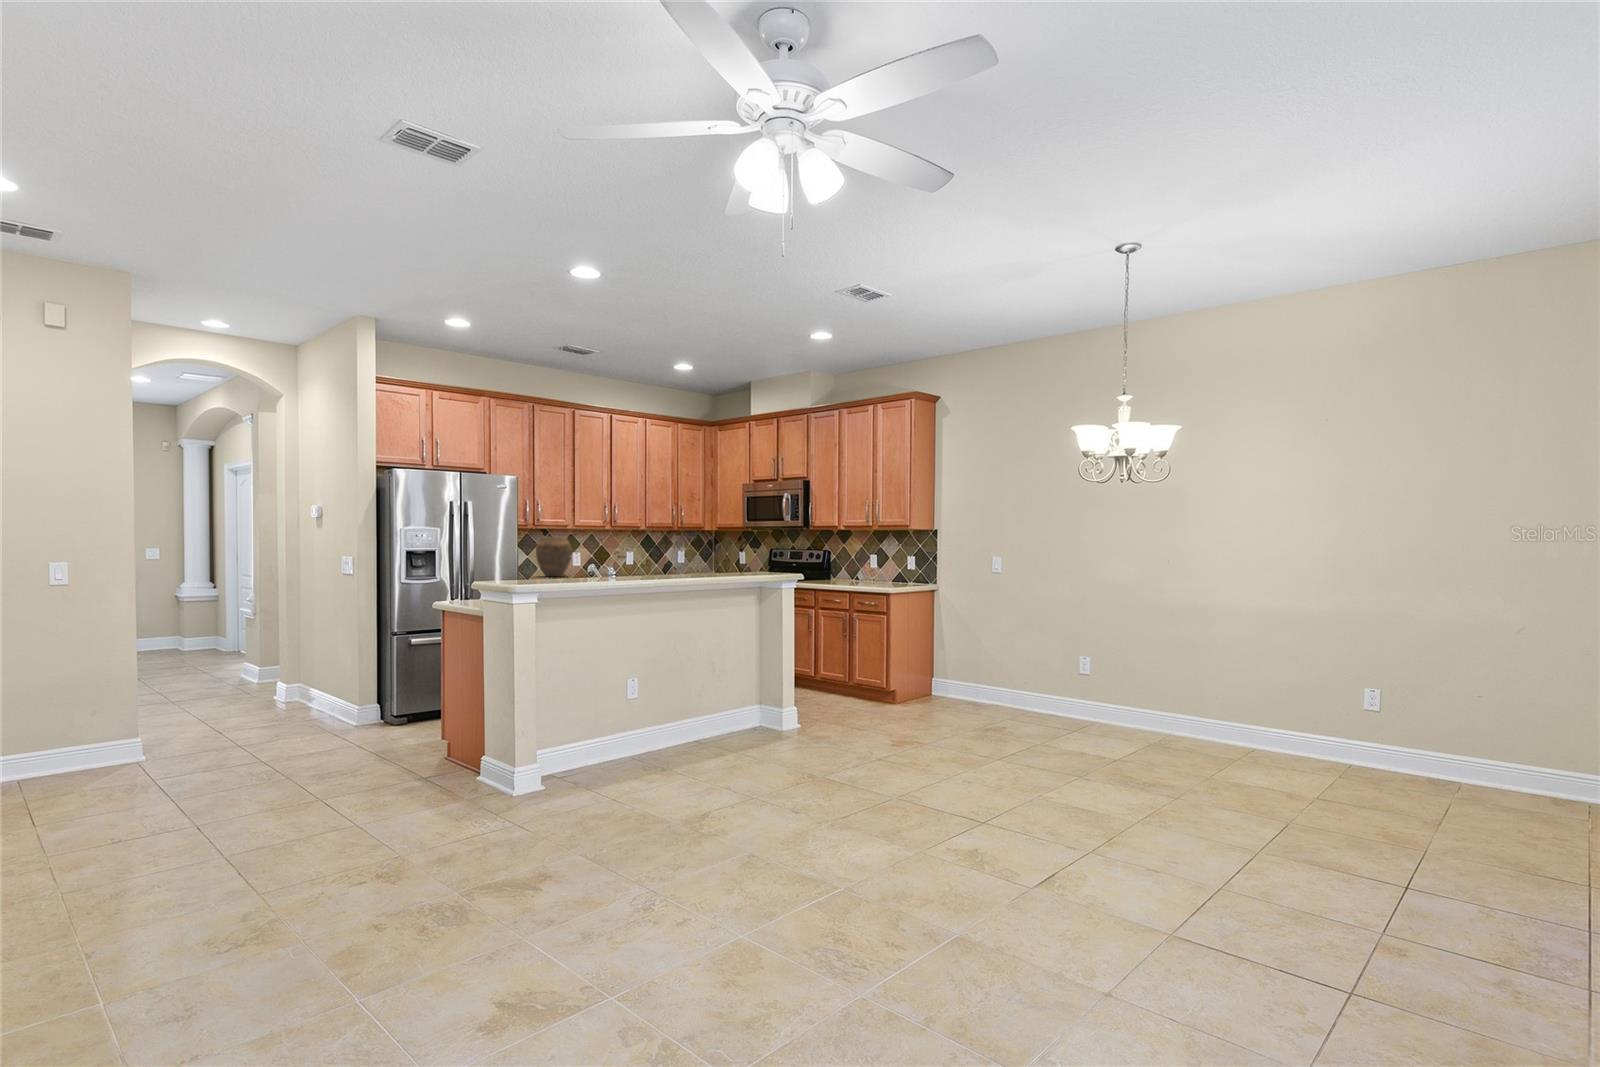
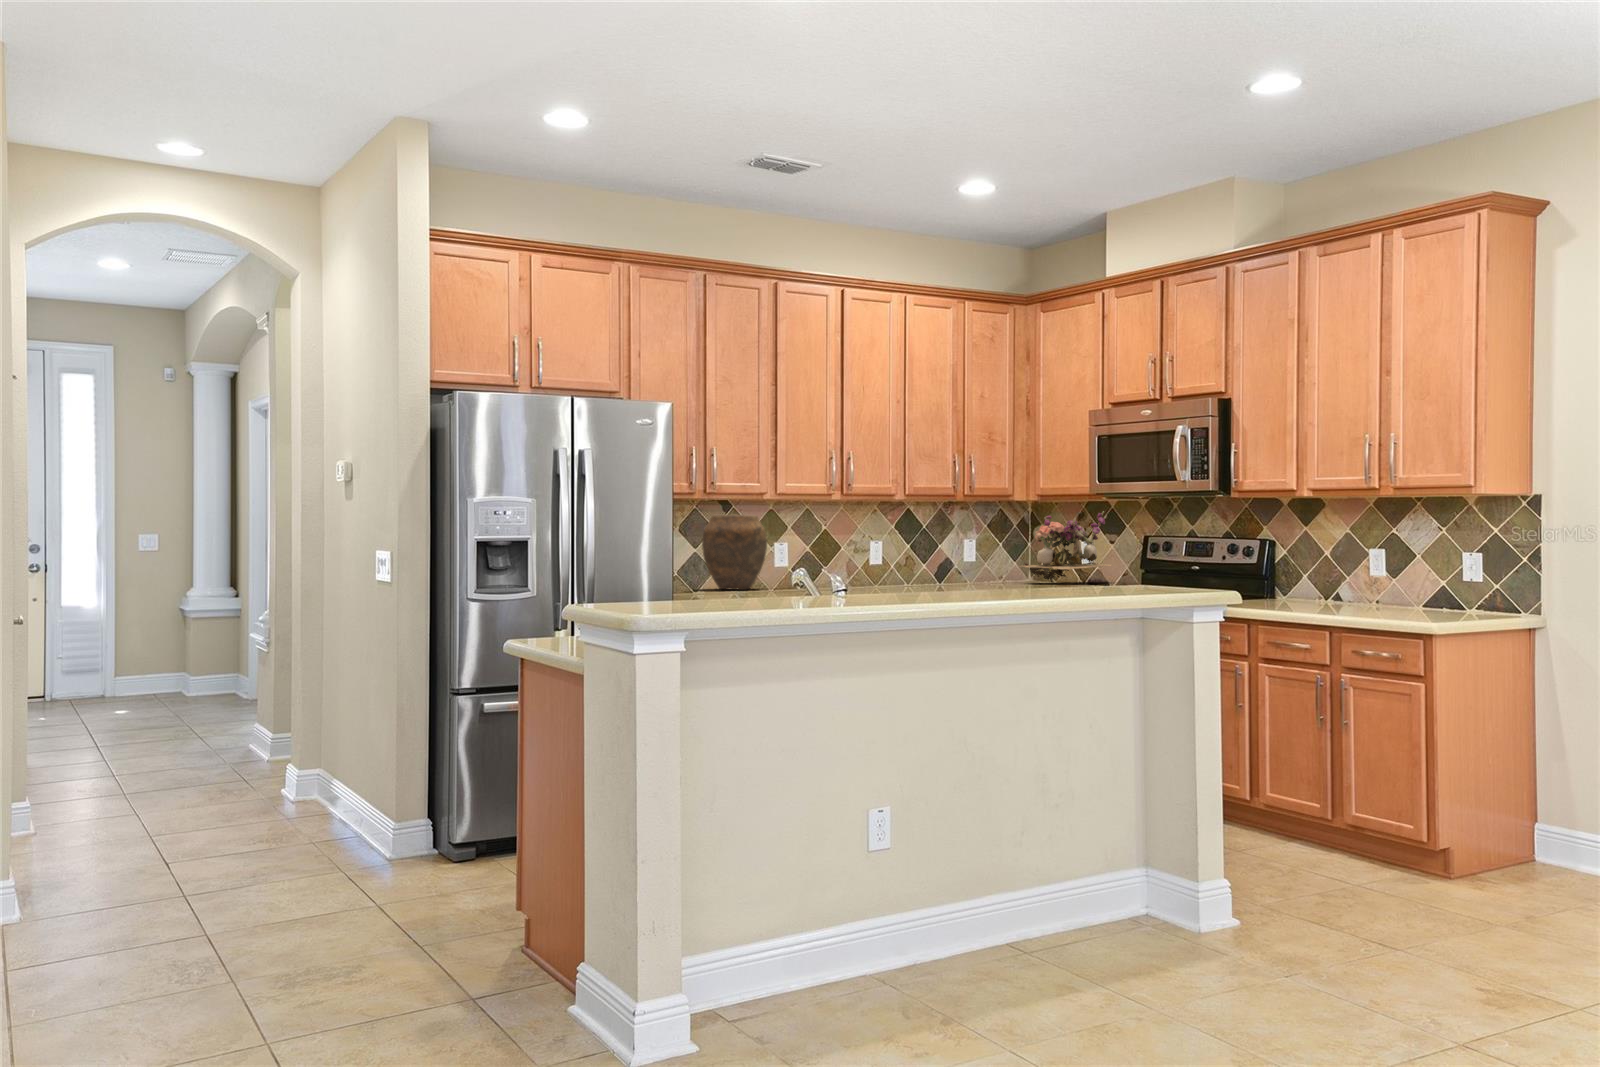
flower arrangement: none [704,536,751,572] -> present [1019,511,1112,582]

